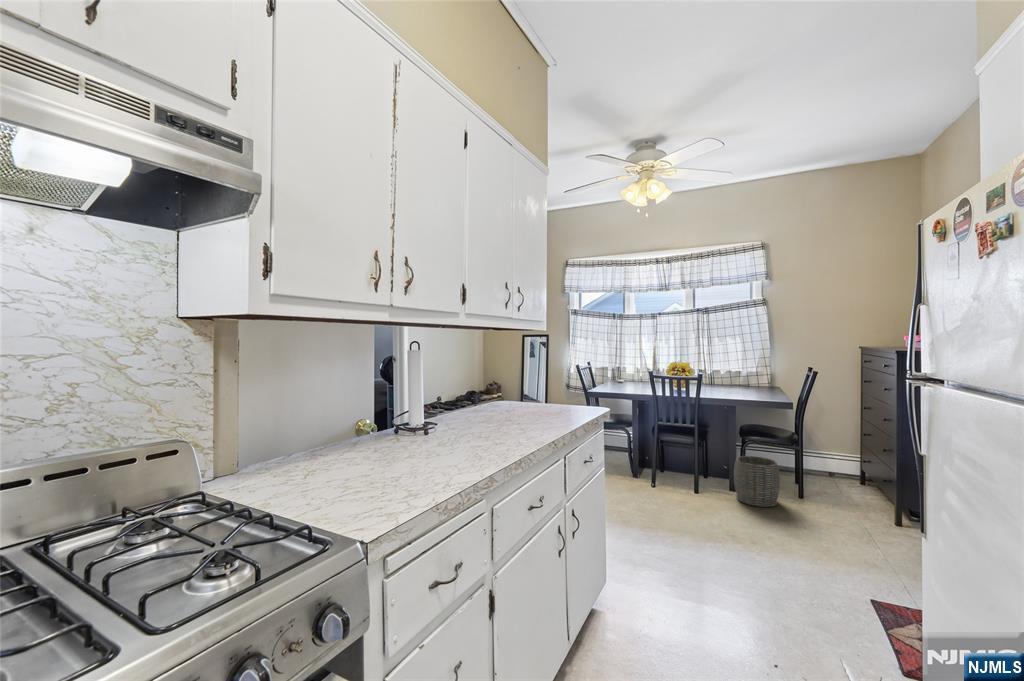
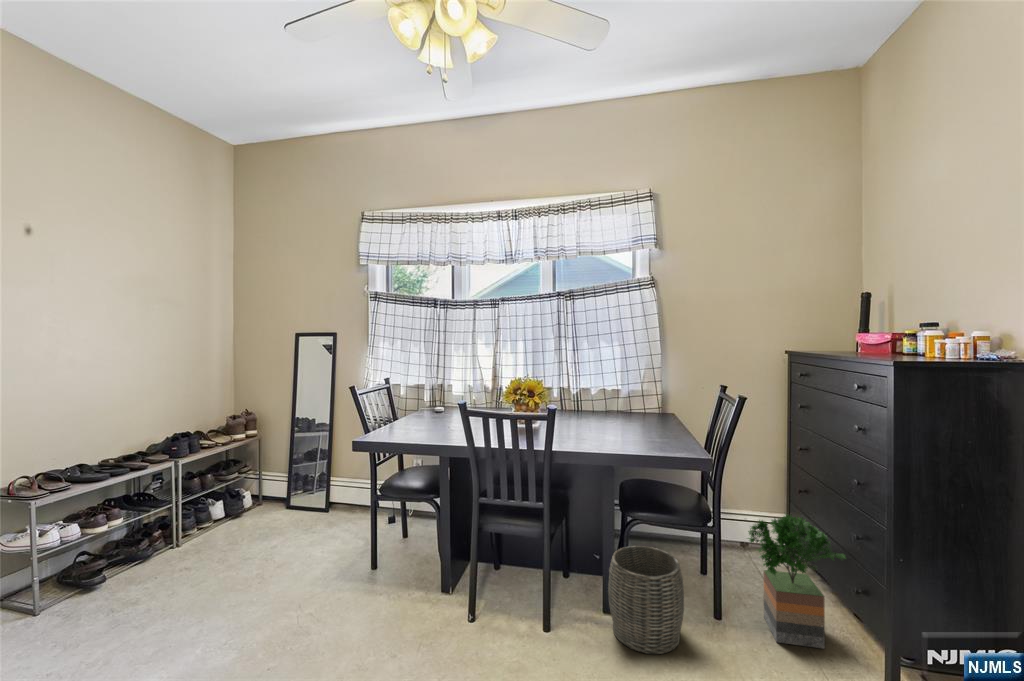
potted tree: none [821,441,883,514] -> present [748,514,845,649]

